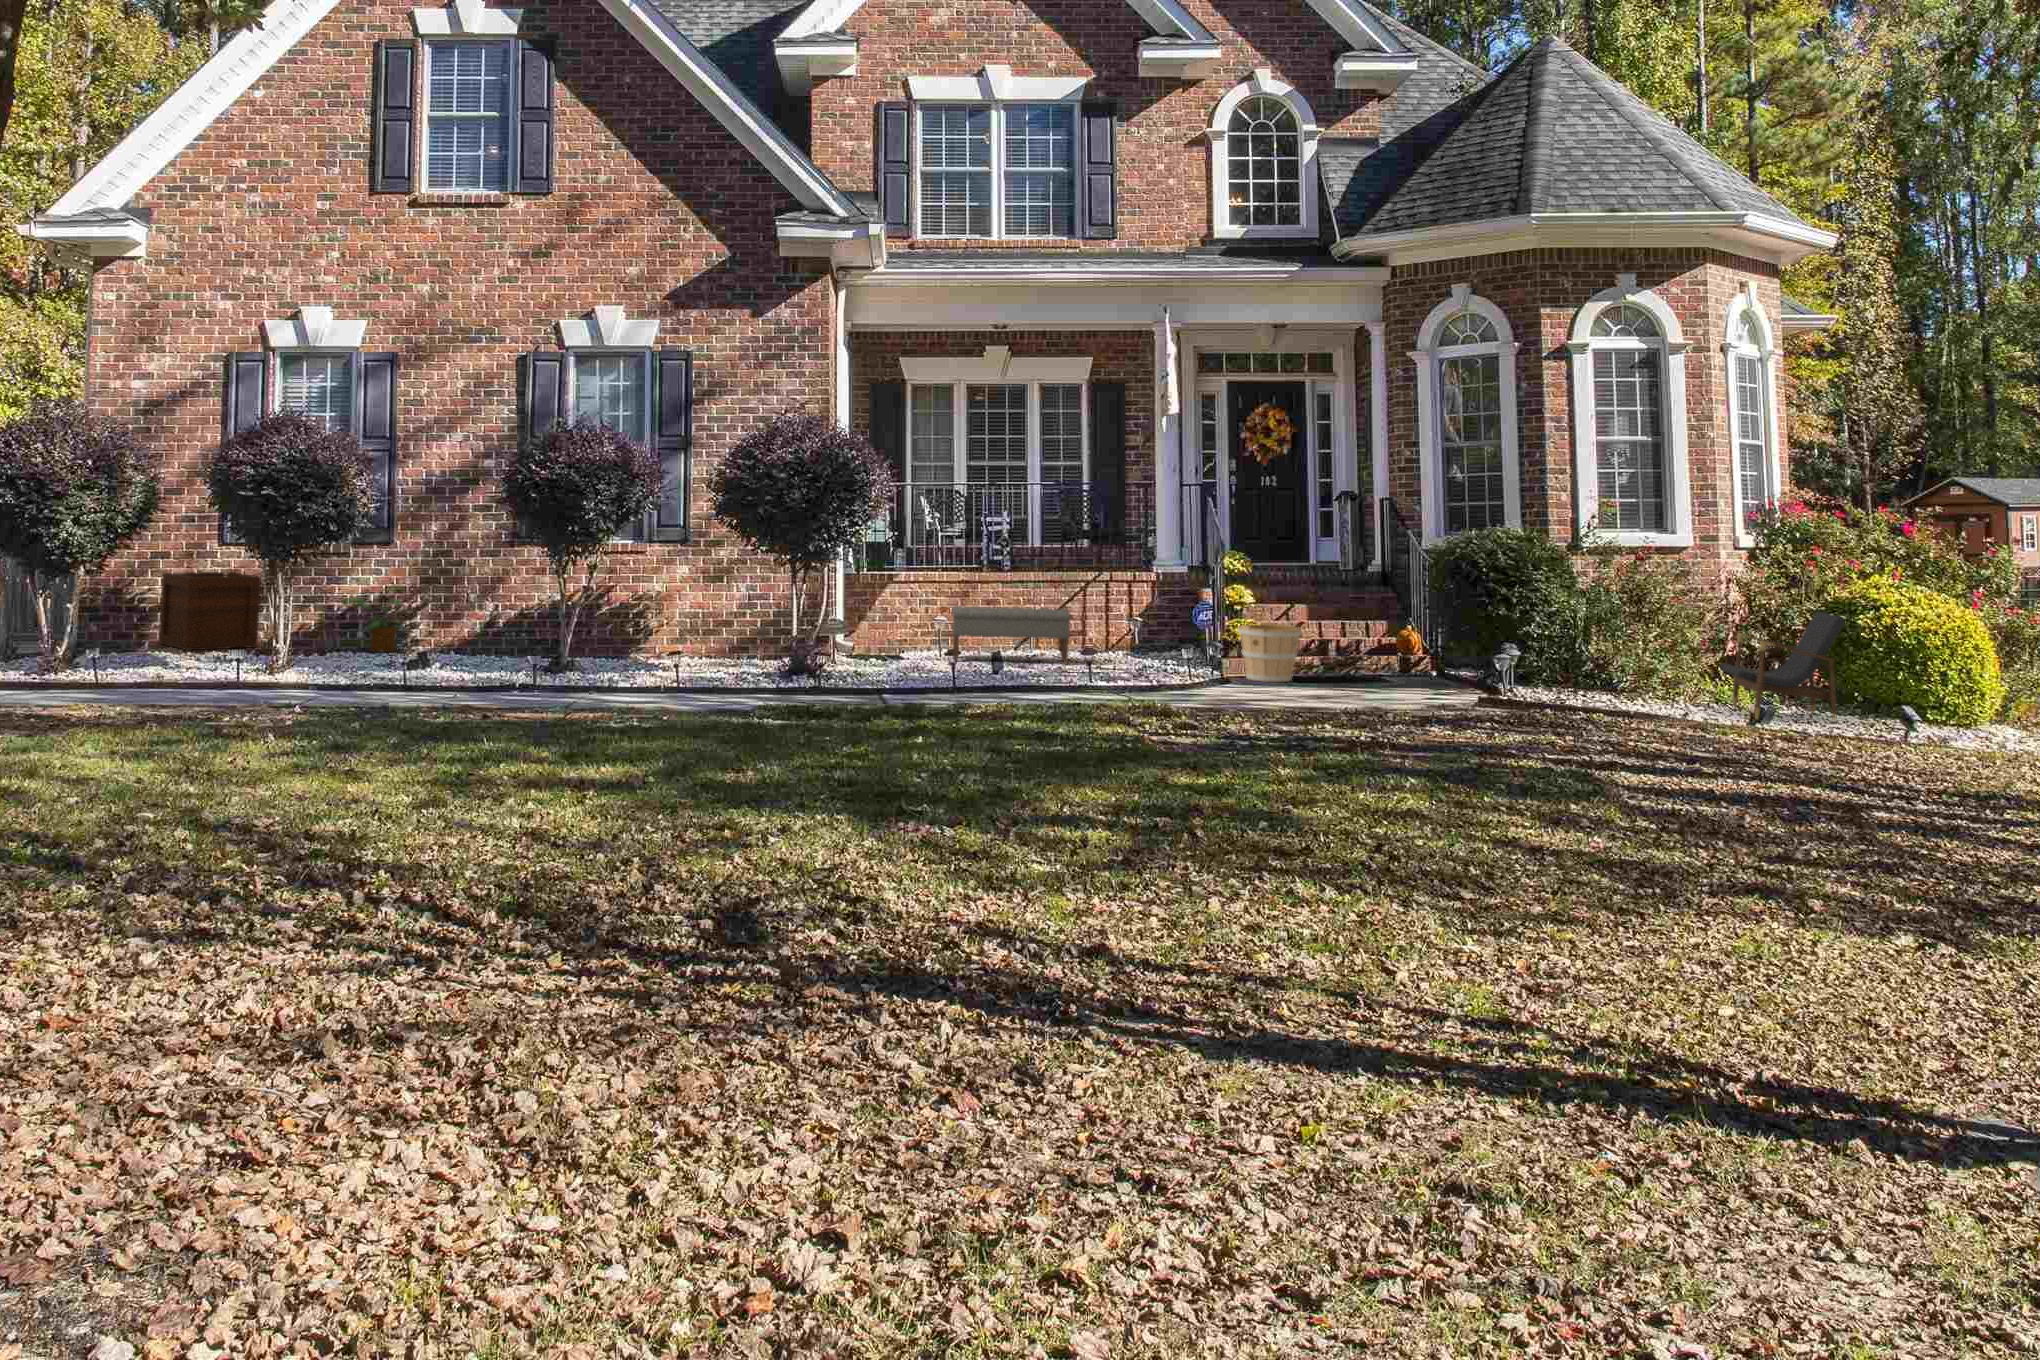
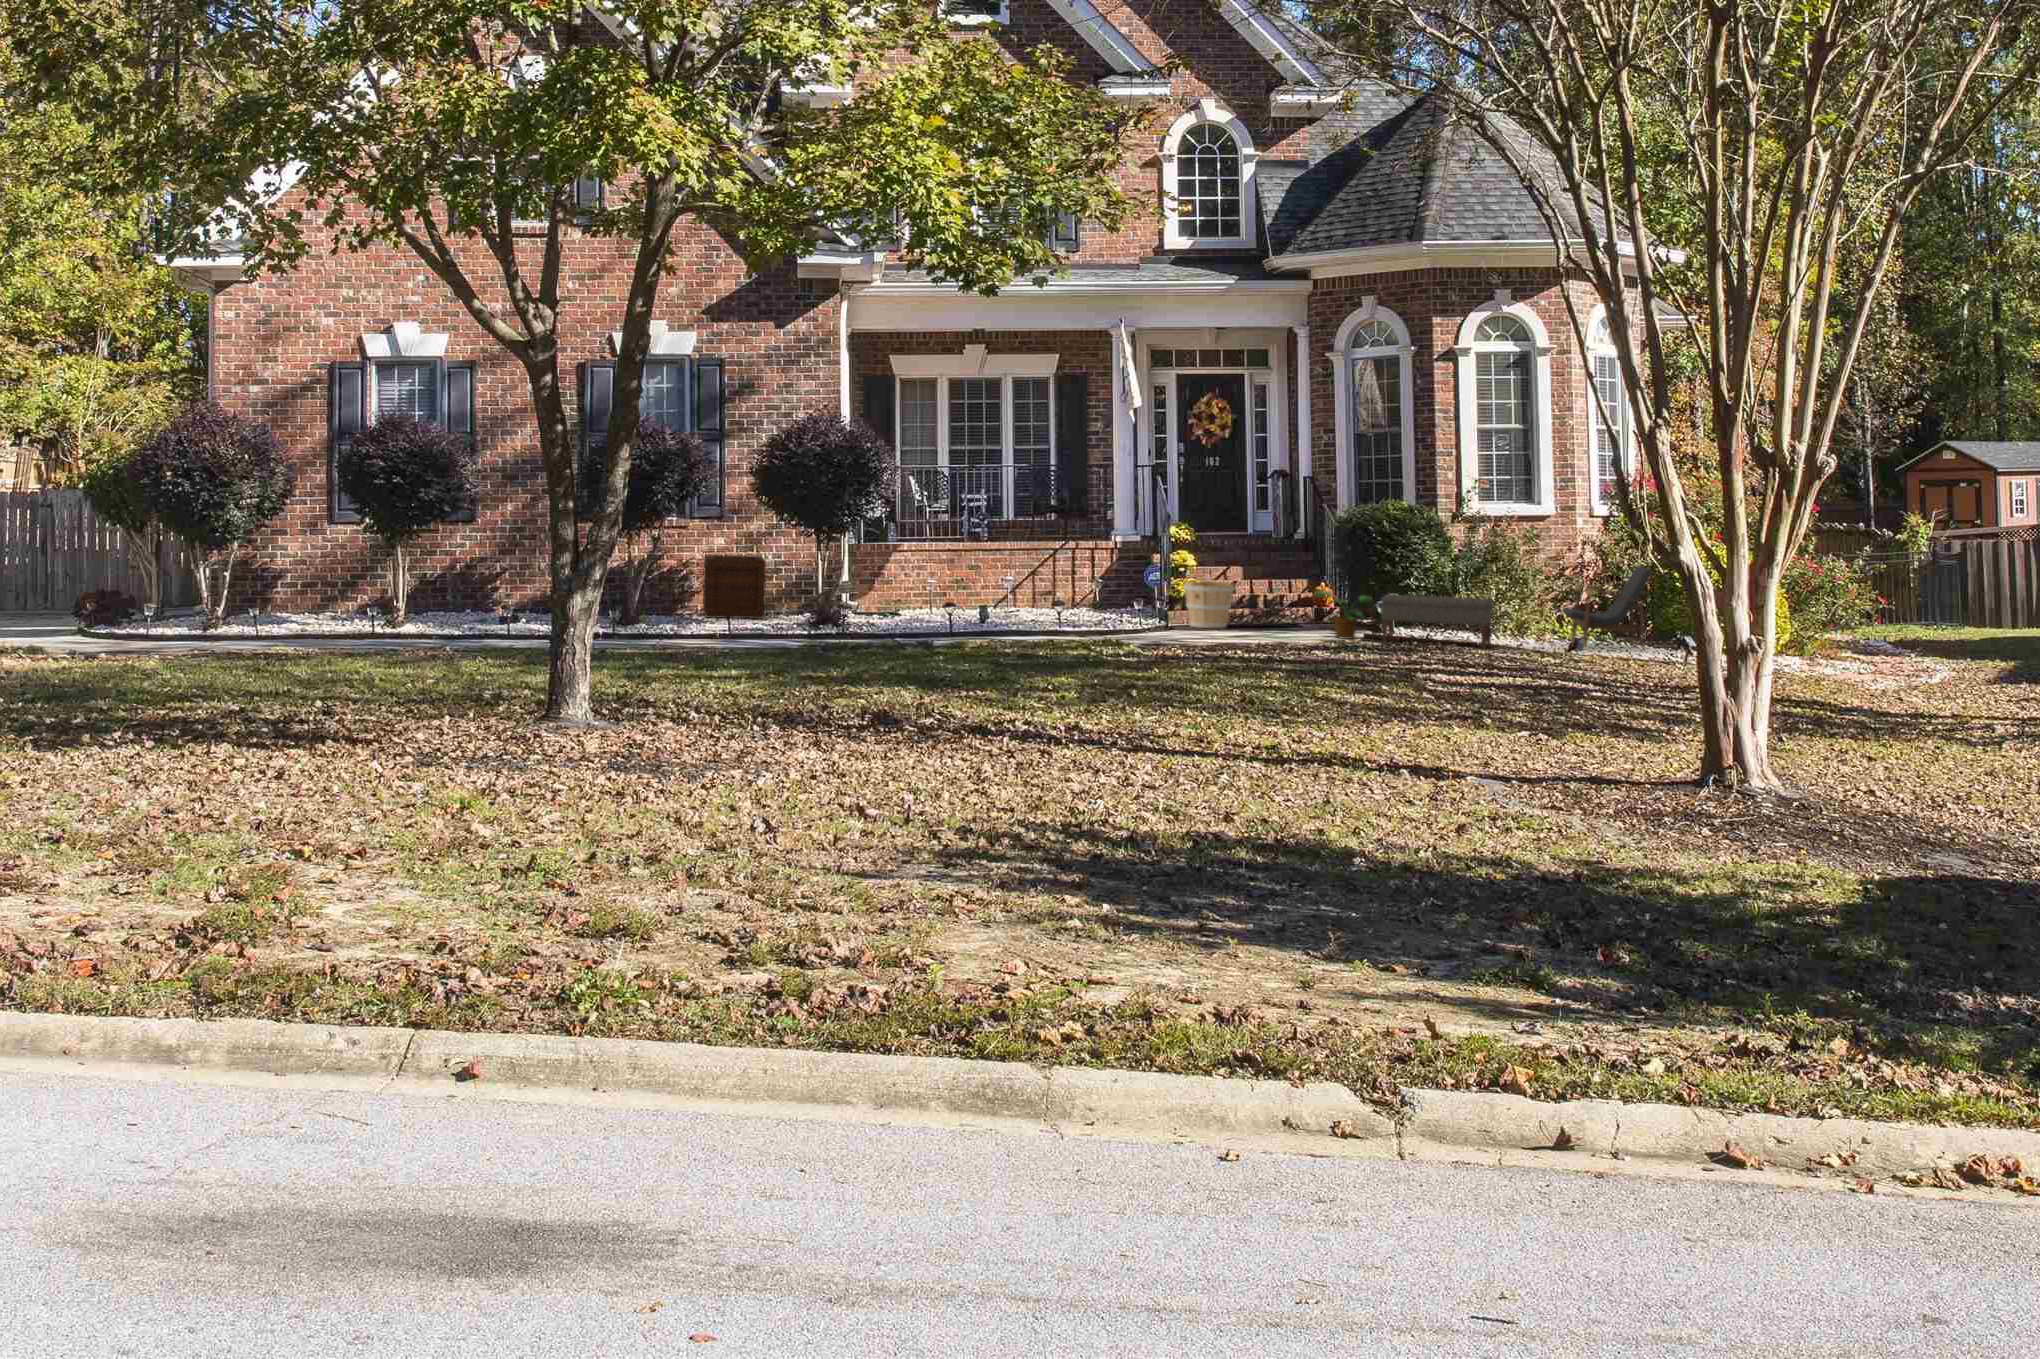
wooden crate: present [159,572,261,650] -> present [703,555,766,619]
potted plant: present [343,598,402,652] -> present [1314,591,1371,639]
bench: present [952,606,1071,665] -> present [1381,594,1494,649]

